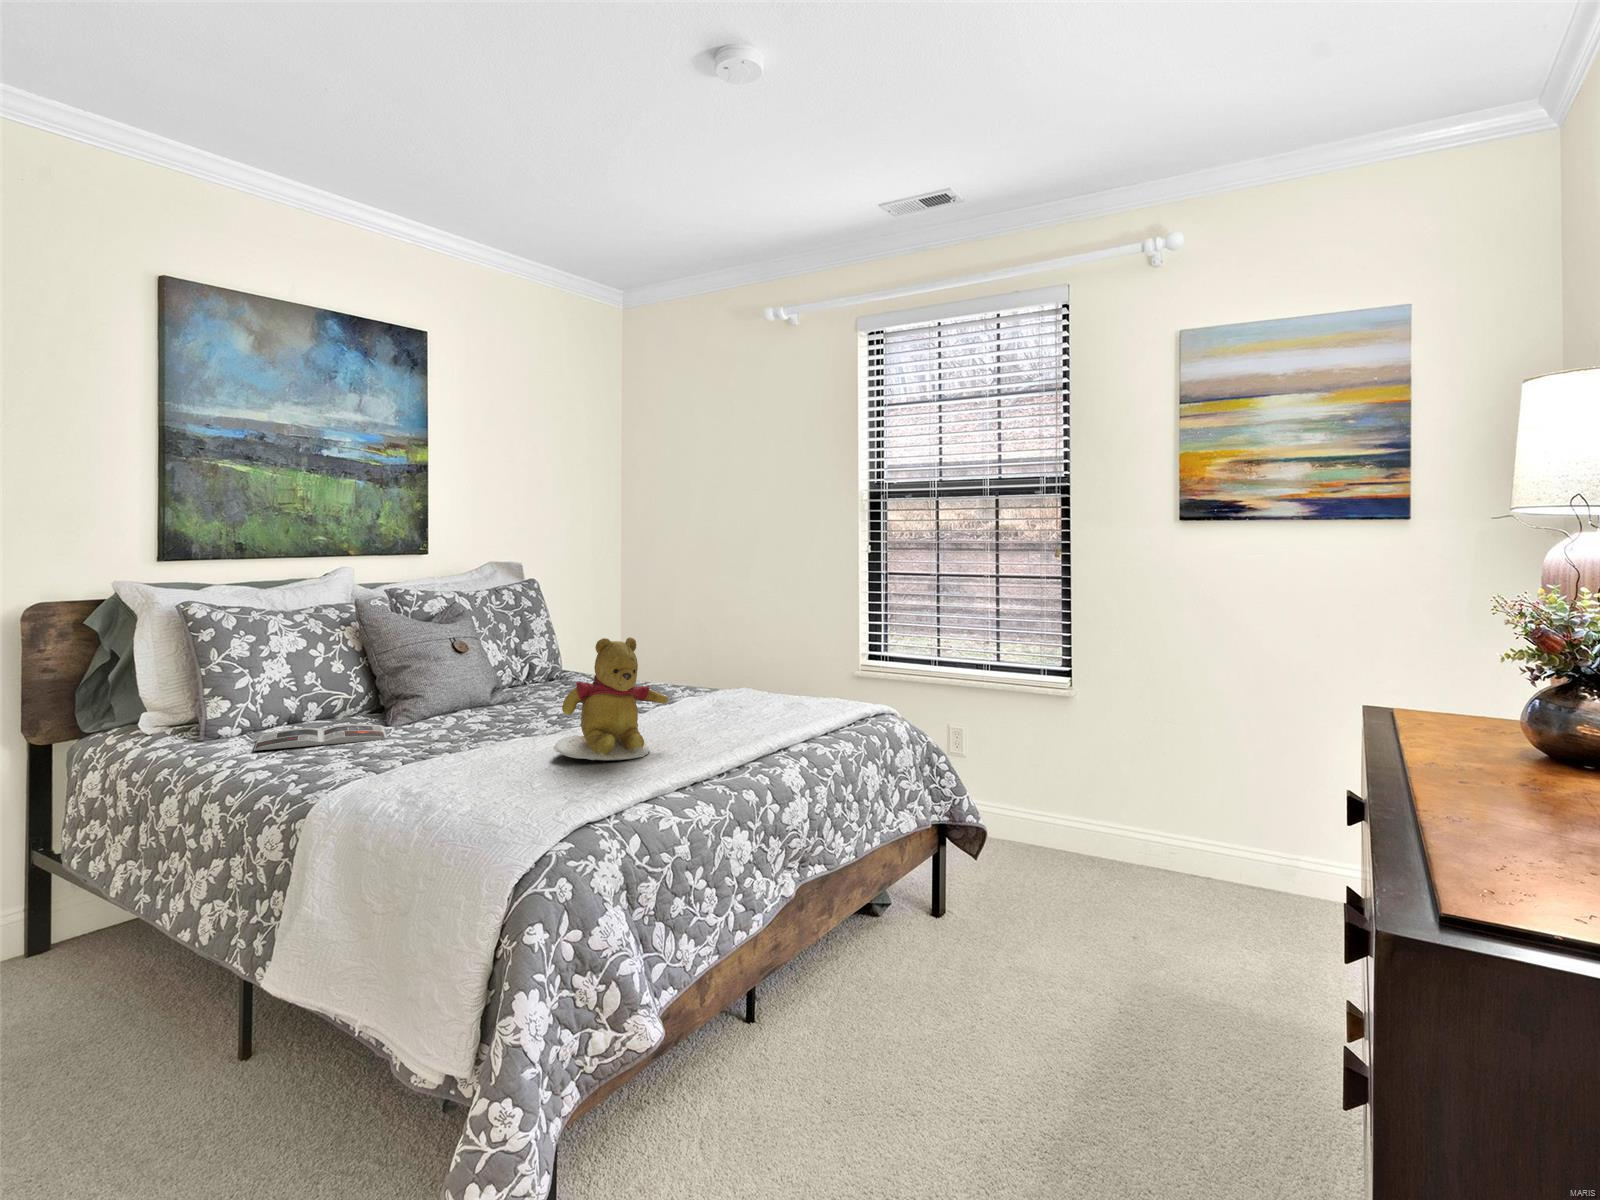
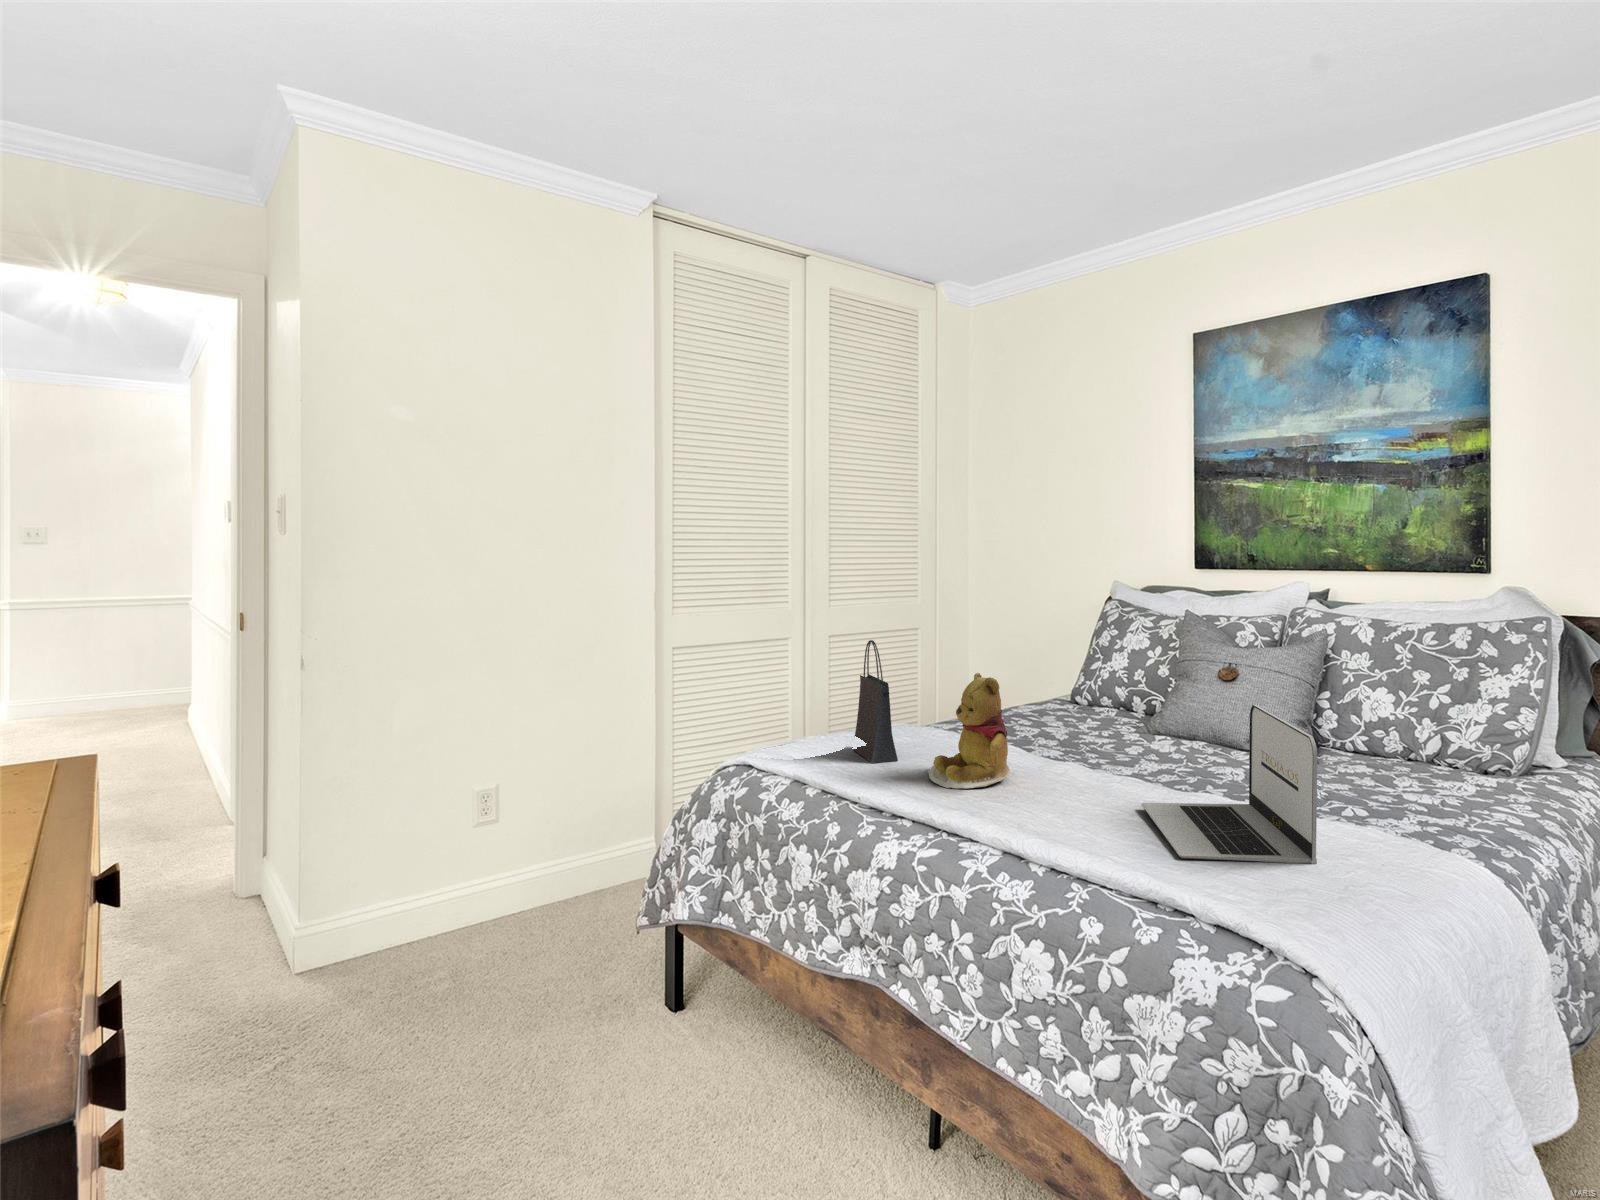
handbag: none [422,626,527,798] -> present [853,640,898,763]
laptop: none [699,628,817,717] -> present [1142,705,1317,864]
magazine: present [254,724,387,751] -> none [1032,709,1129,733]

